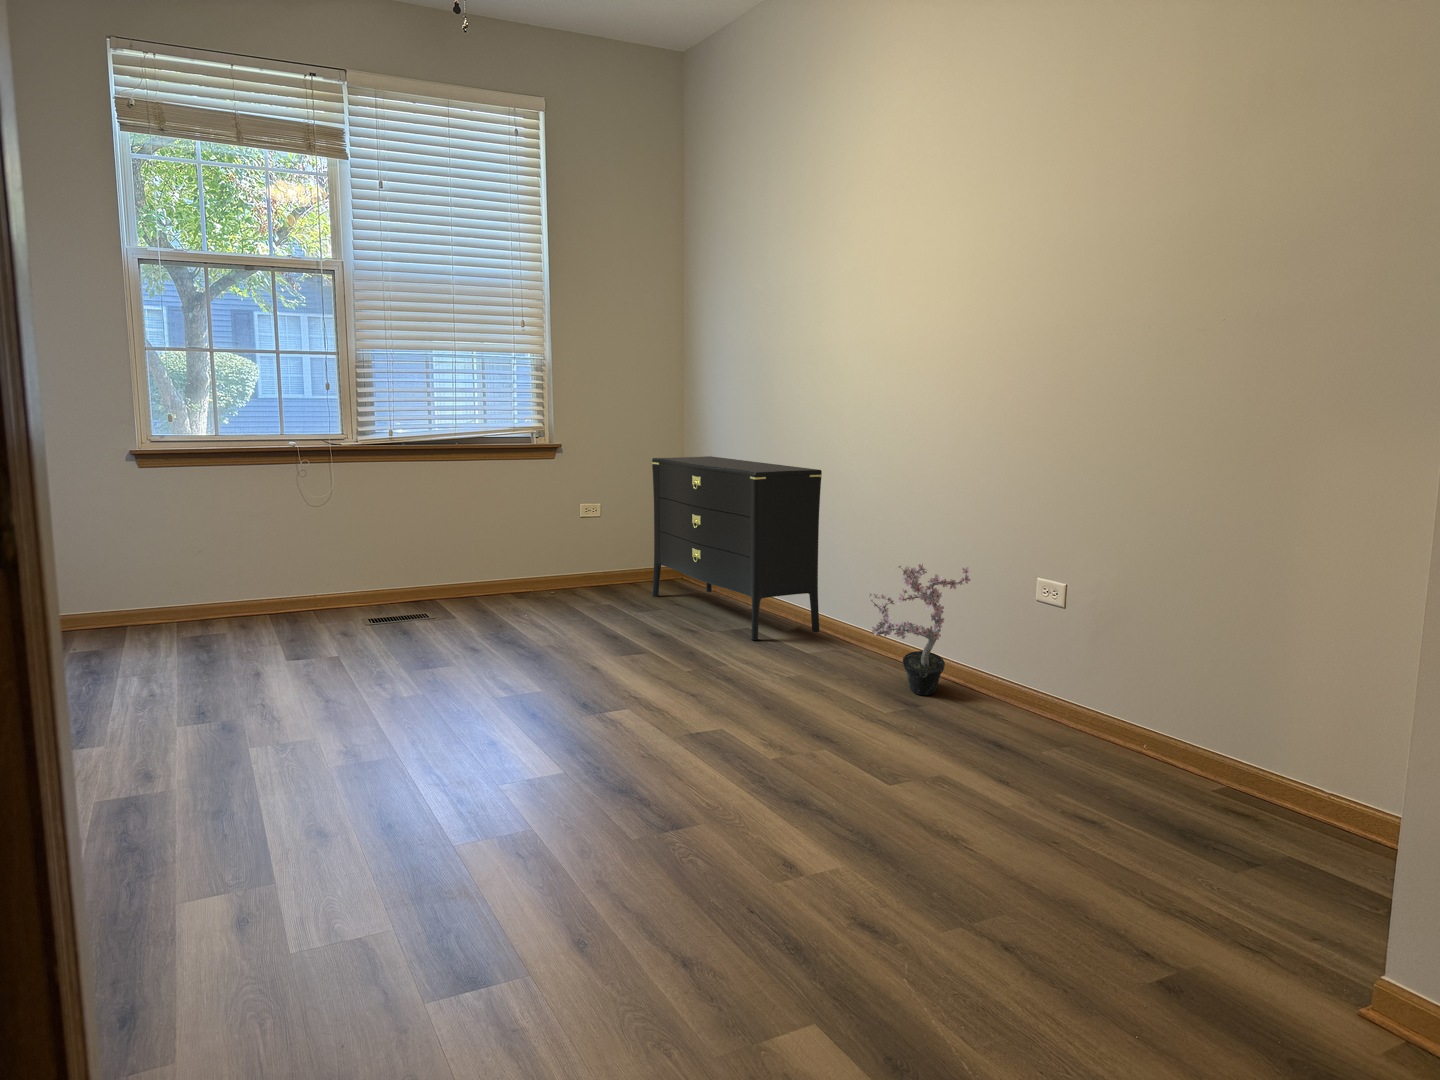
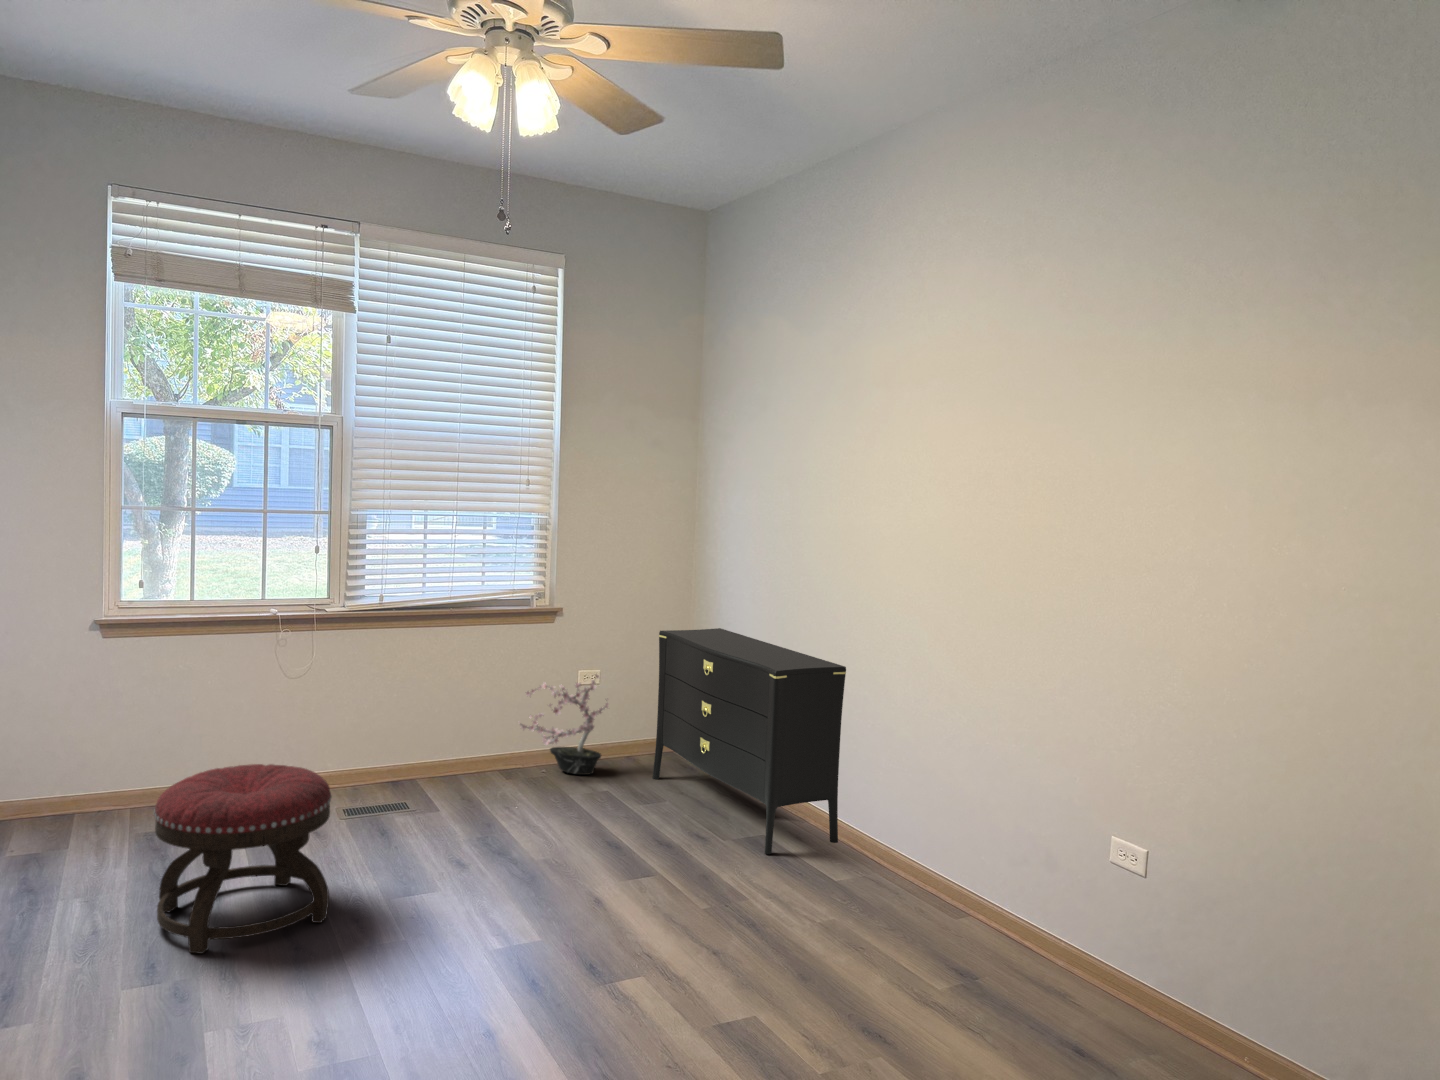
ottoman: none [203,558,362,705] -> present [154,764,332,954]
potted plant: present [869,564,971,695] -> present [520,675,609,775]

